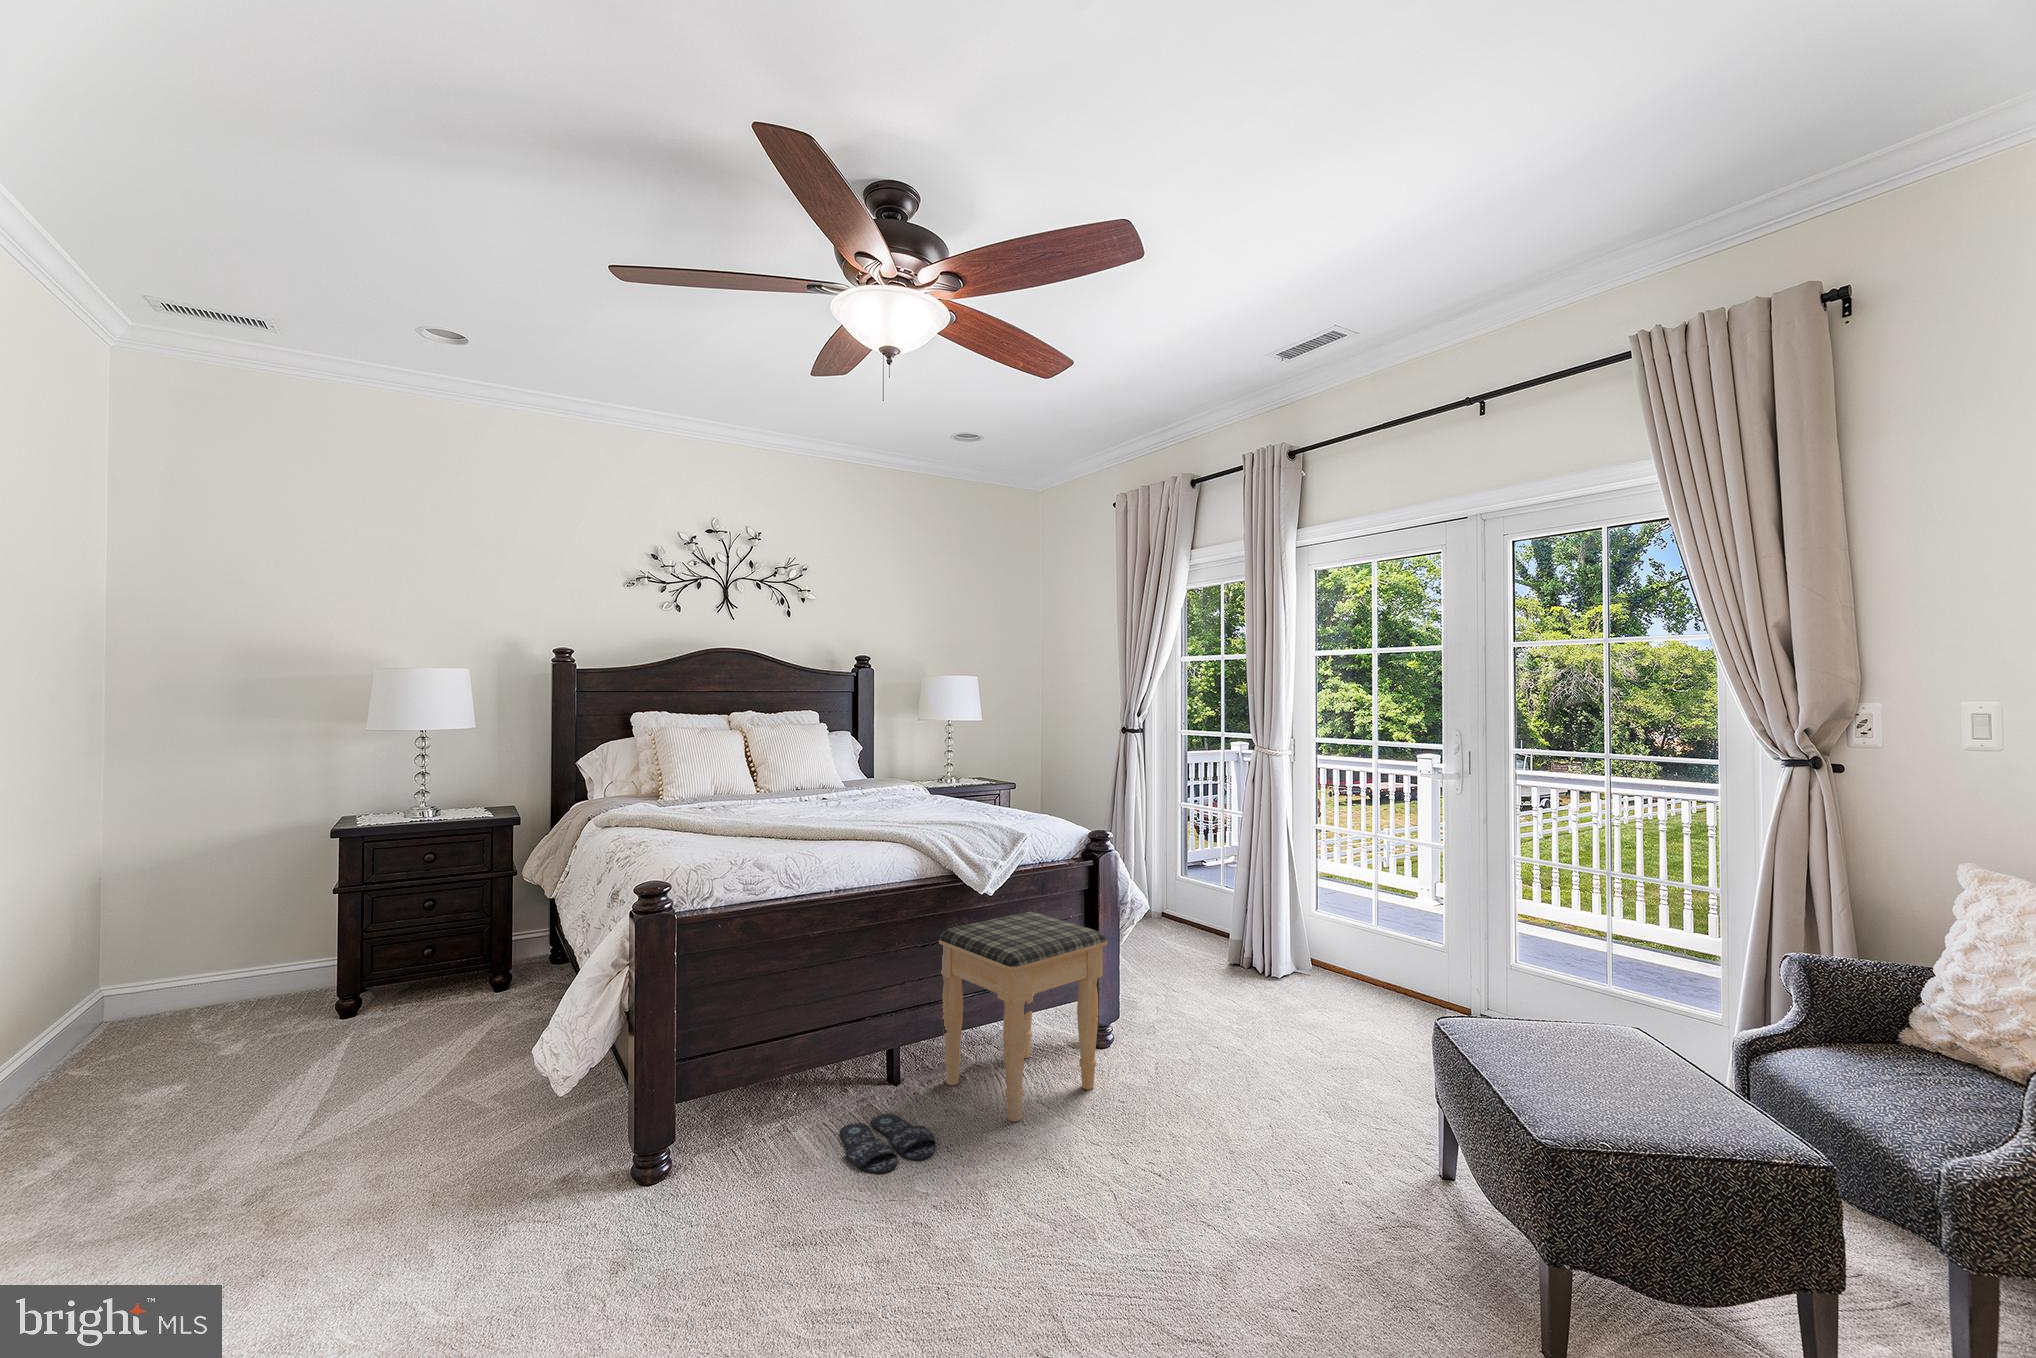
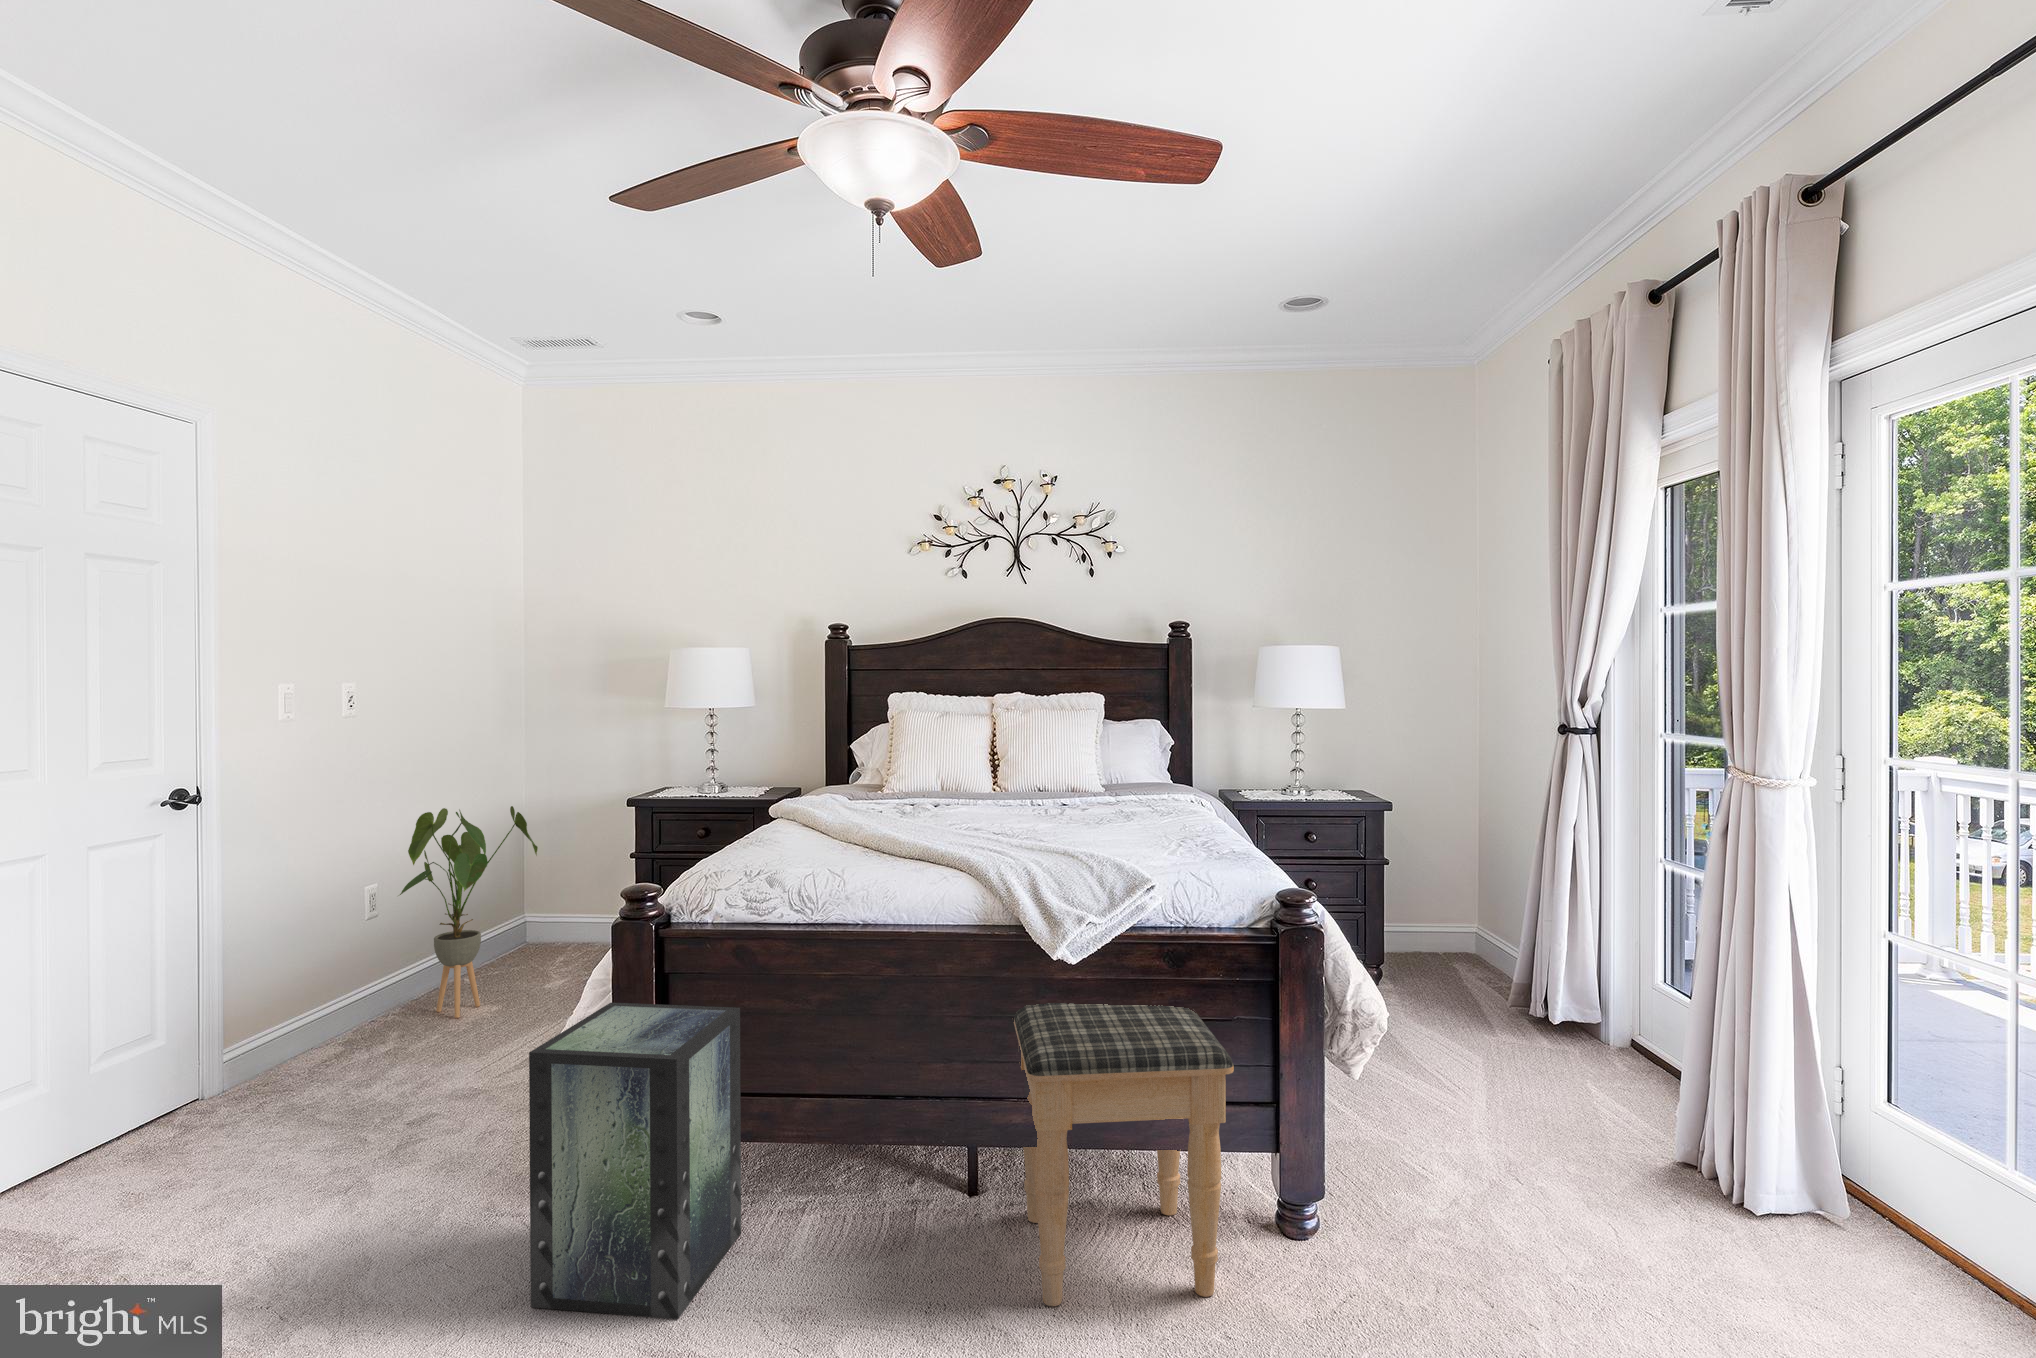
house plant: none [47,846,239,1097] -> present [400,806,538,1018]
storage box: none [634,970,782,1254] -> present [529,1003,741,1319]
slippers: present [840,1114,935,1173] -> none [809,1232,932,1314]

